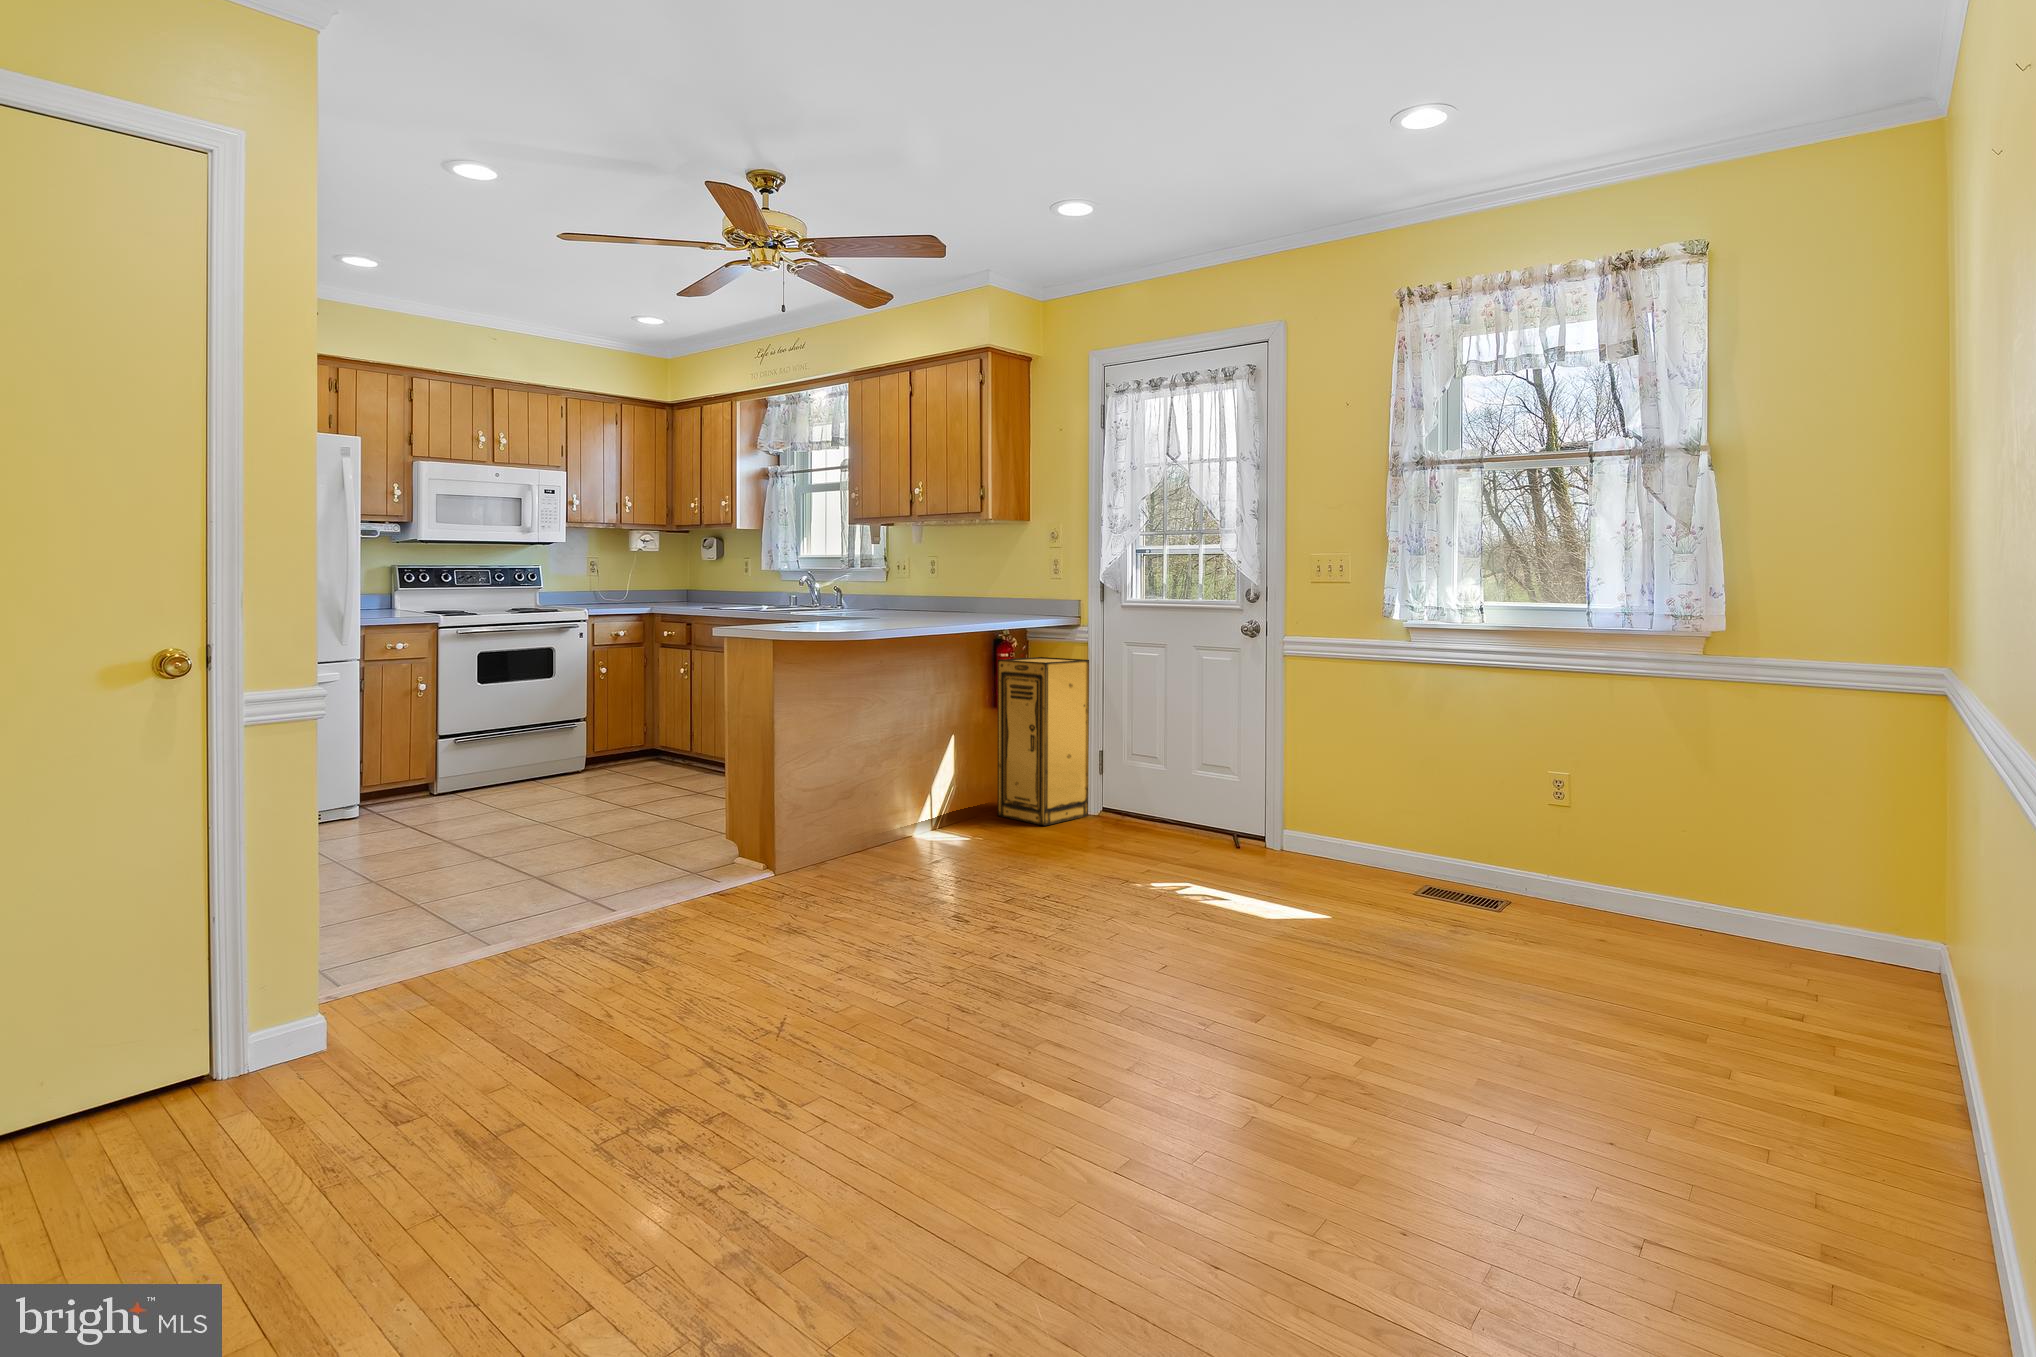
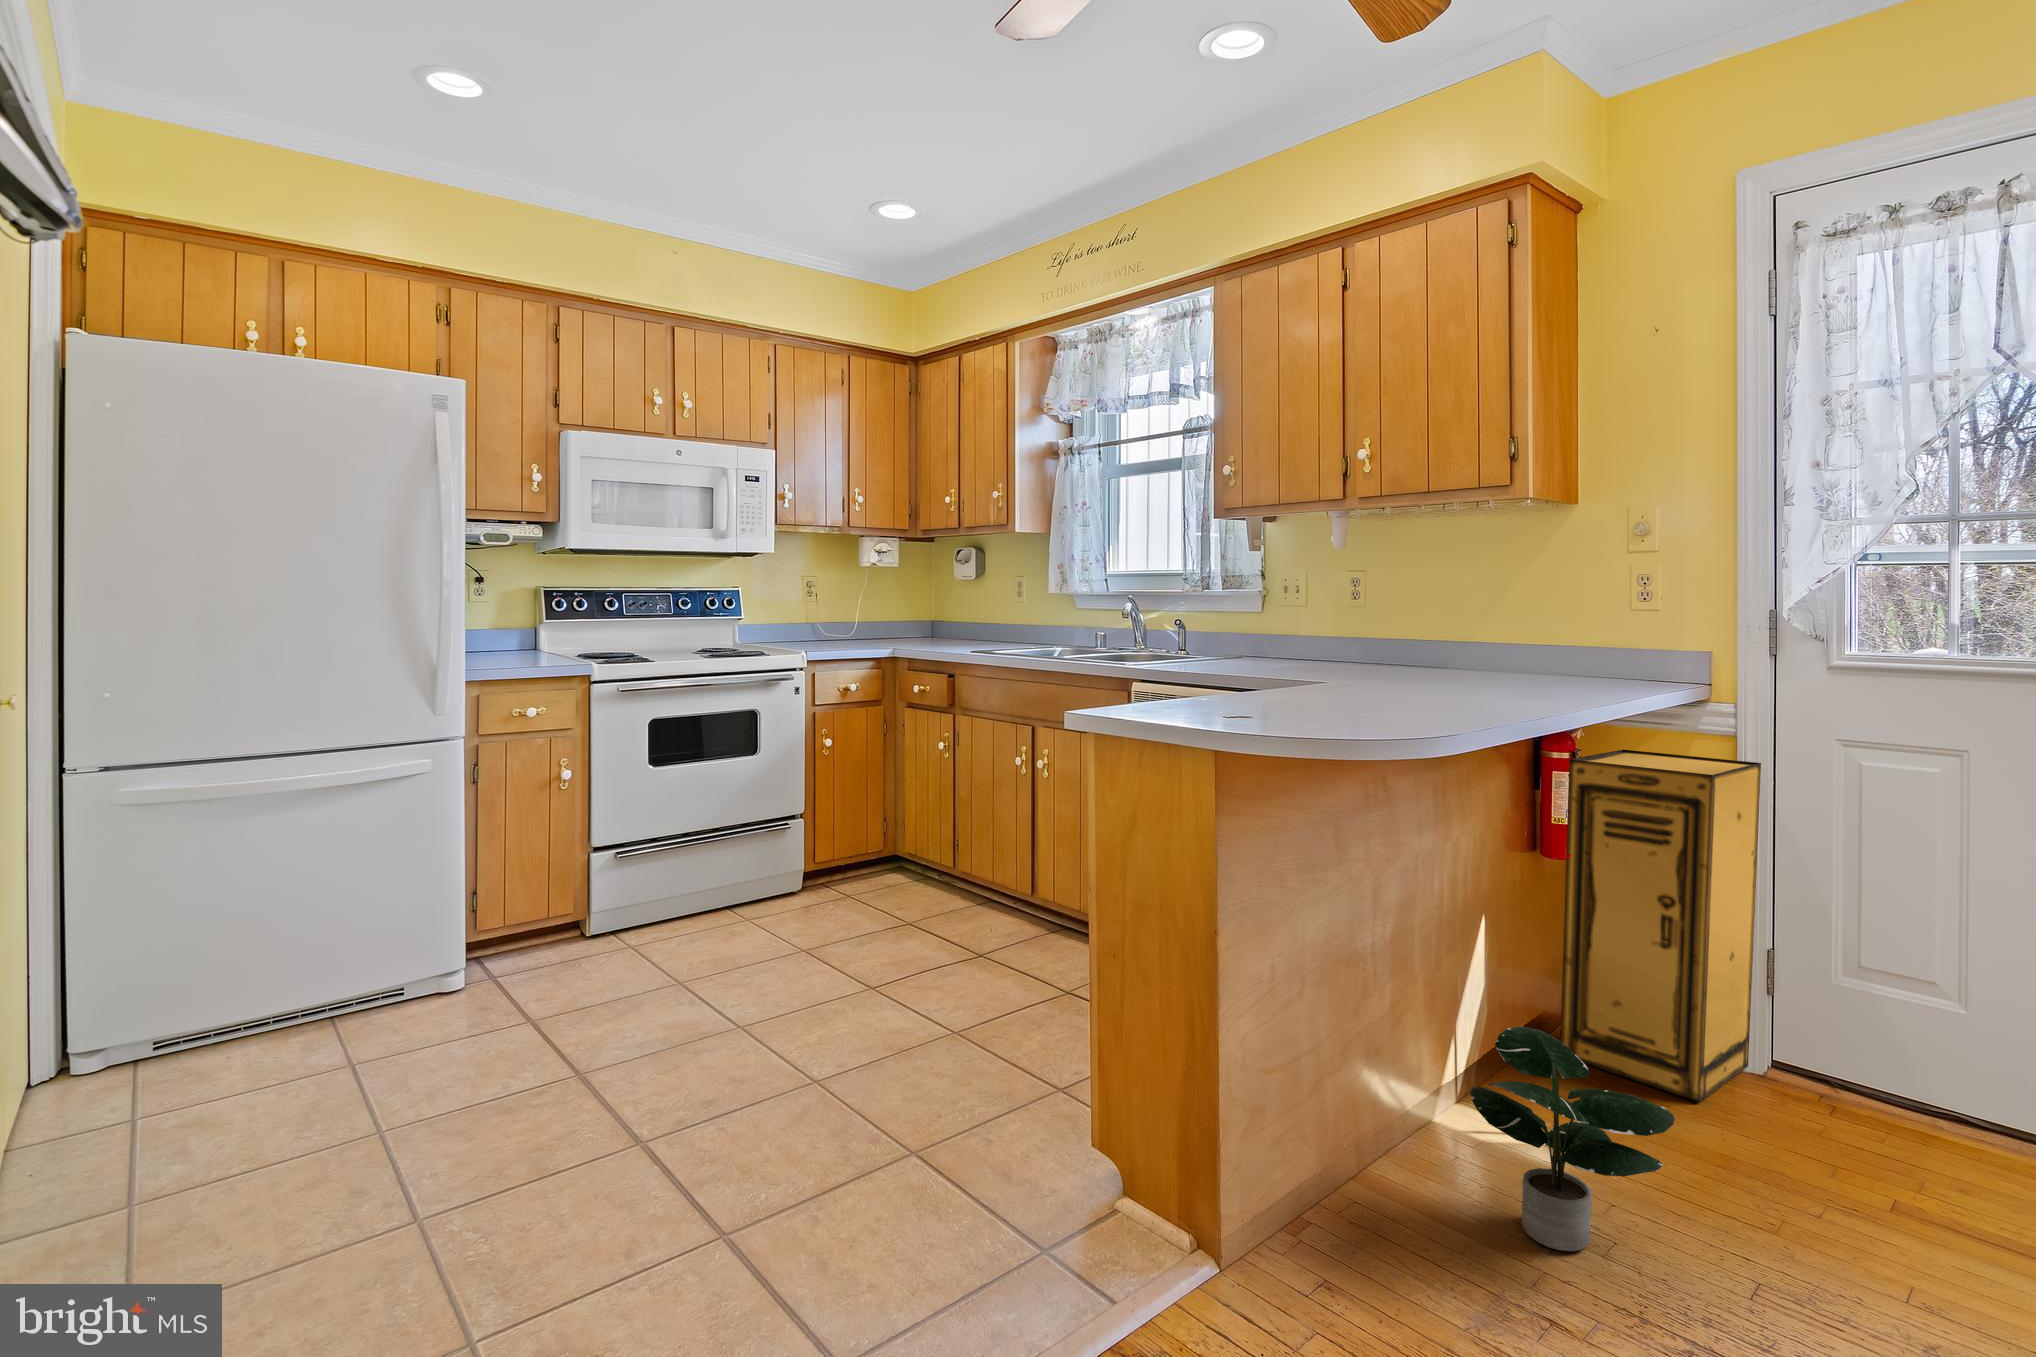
potted plant: none [890,774,968,861] -> present [1470,1027,1675,1252]

